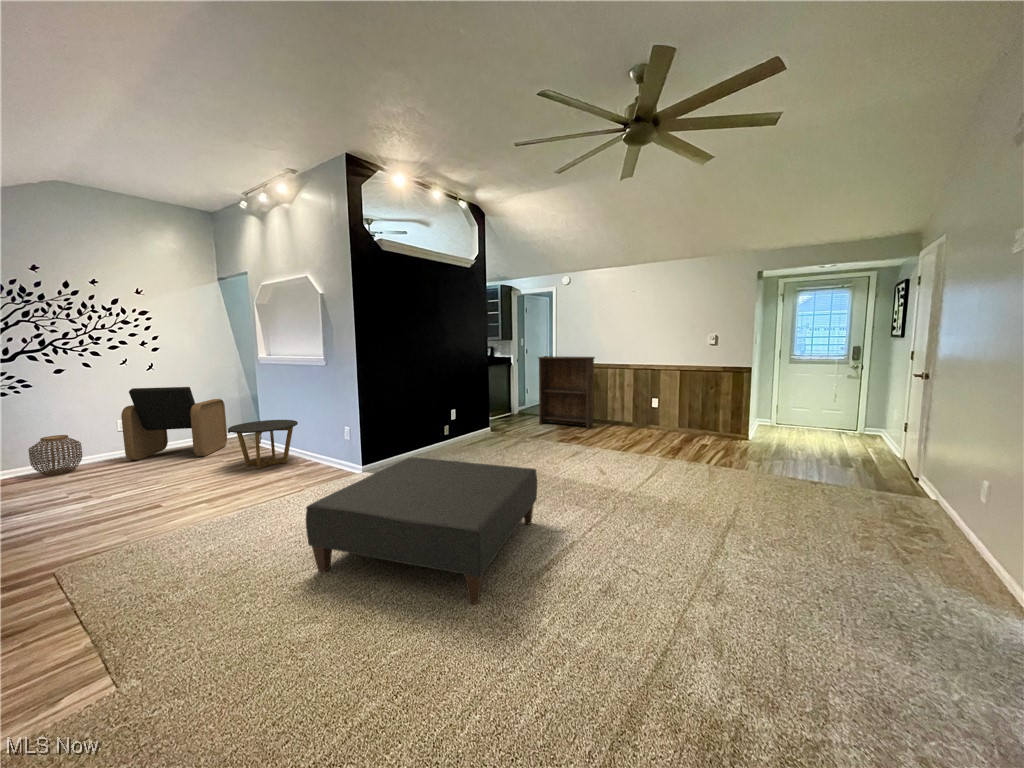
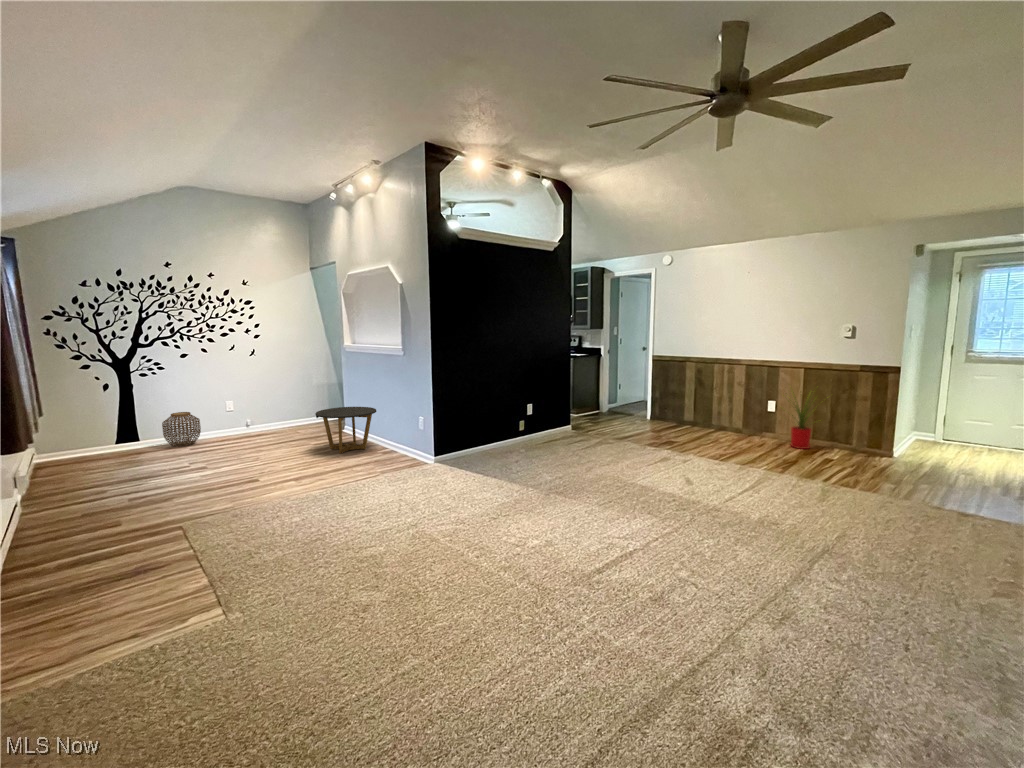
bookshelf: present [538,356,595,429] -> none [628,348,697,433]
house plant: none [660,383,704,437] -> present [782,396,815,449]
armchair: present [121,387,227,460] -> none [230,372,316,438]
ottoman: present [306,458,537,604] -> none [373,450,601,594]

